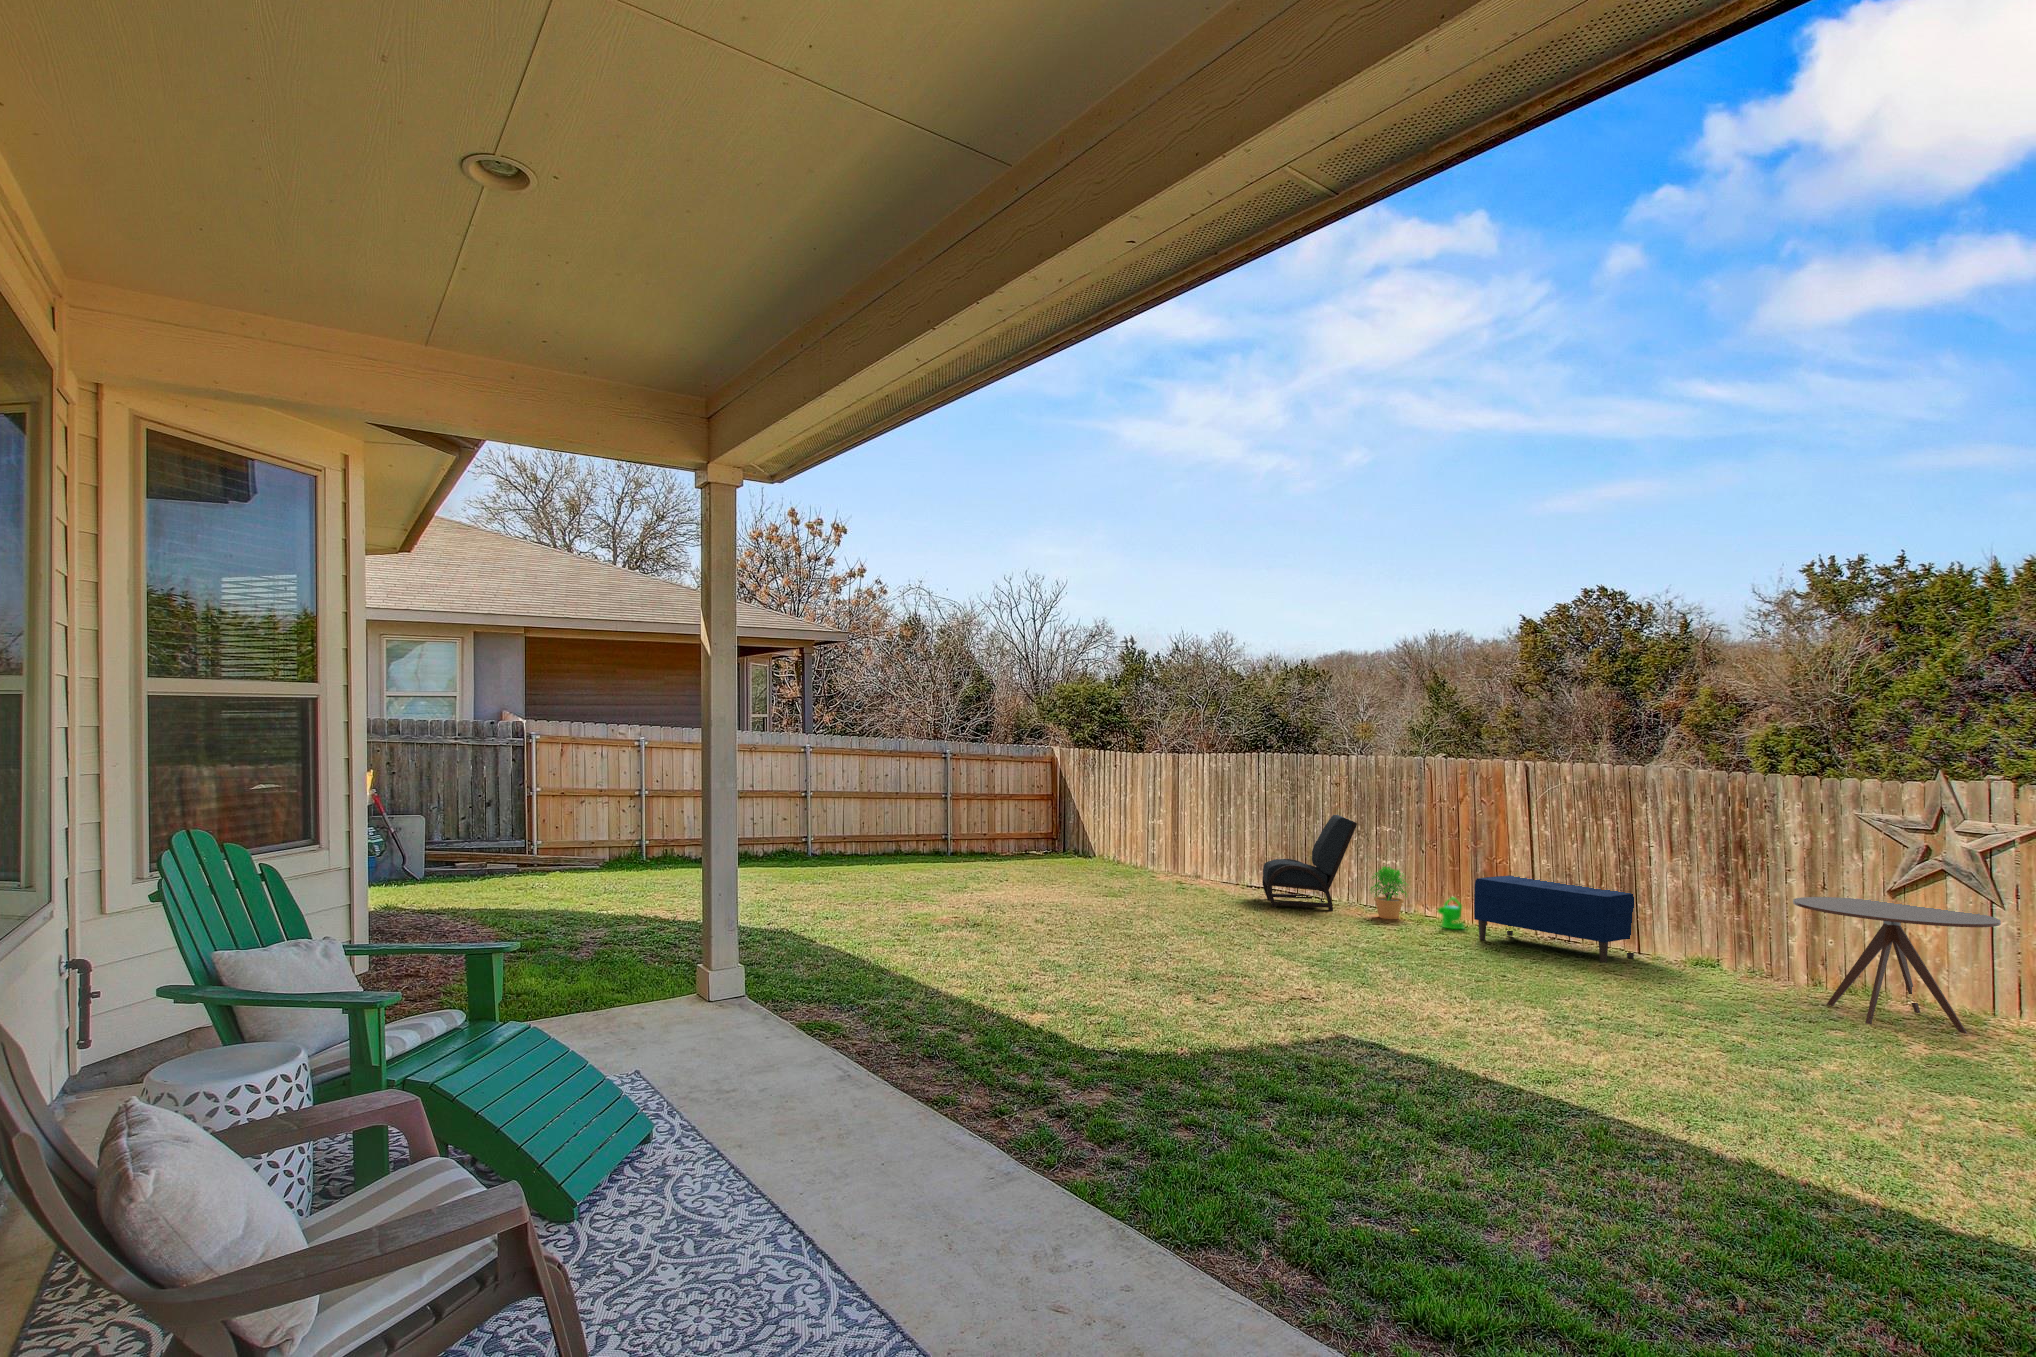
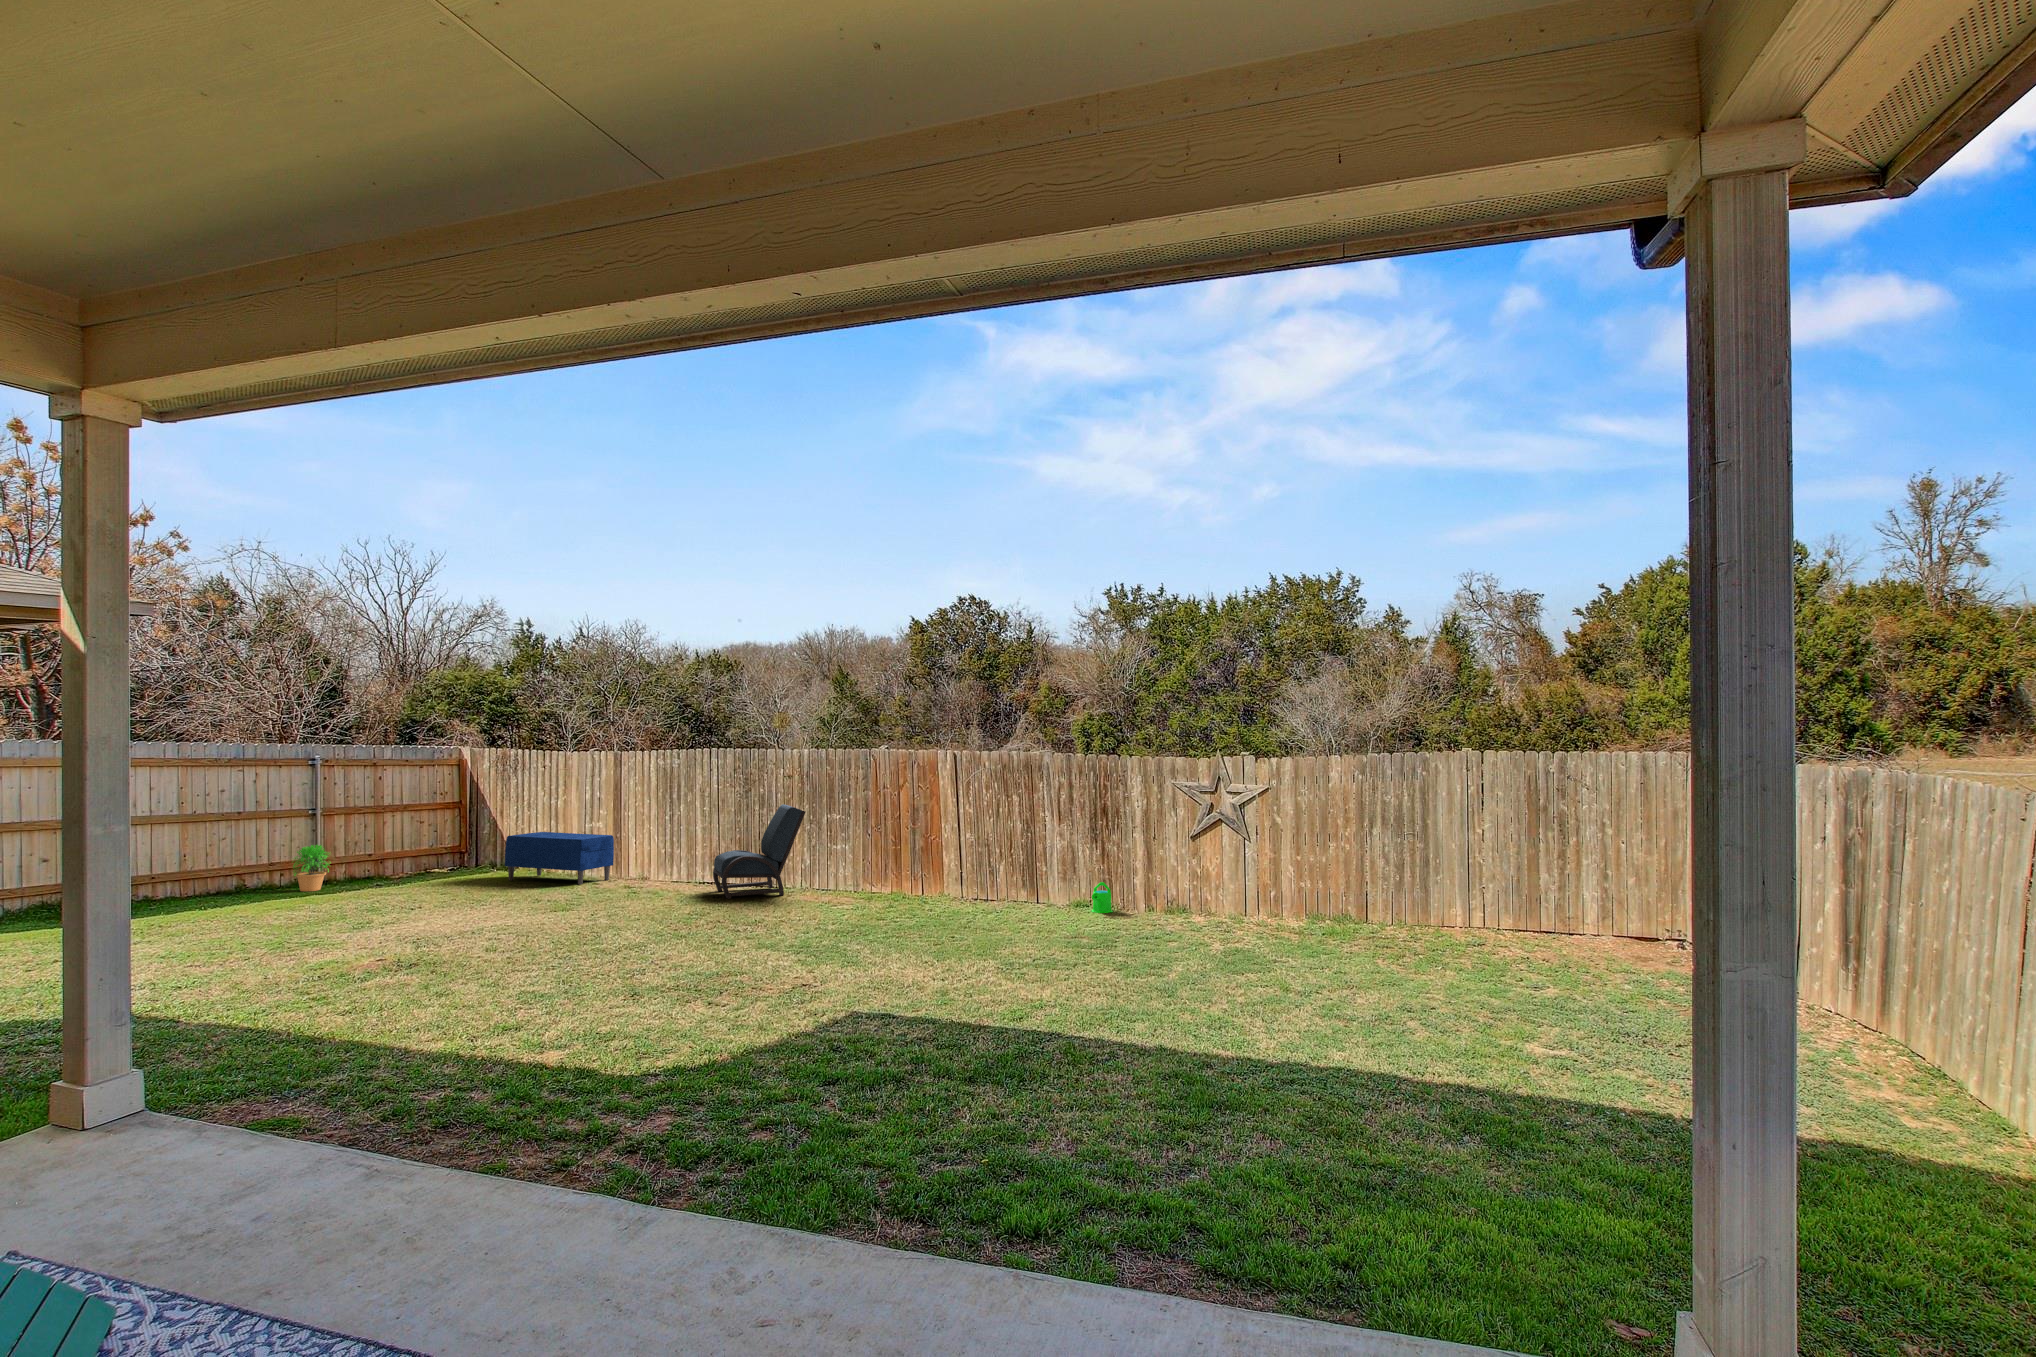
potted plant: present [1370,866,1407,919] -> present [293,845,329,891]
bench: present [1474,876,1634,963] -> present [505,832,614,885]
watering can: present [1437,897,1464,929] -> present [1091,882,1113,913]
round table: present [1793,897,2001,1033] -> none [1144,842,1259,933]

